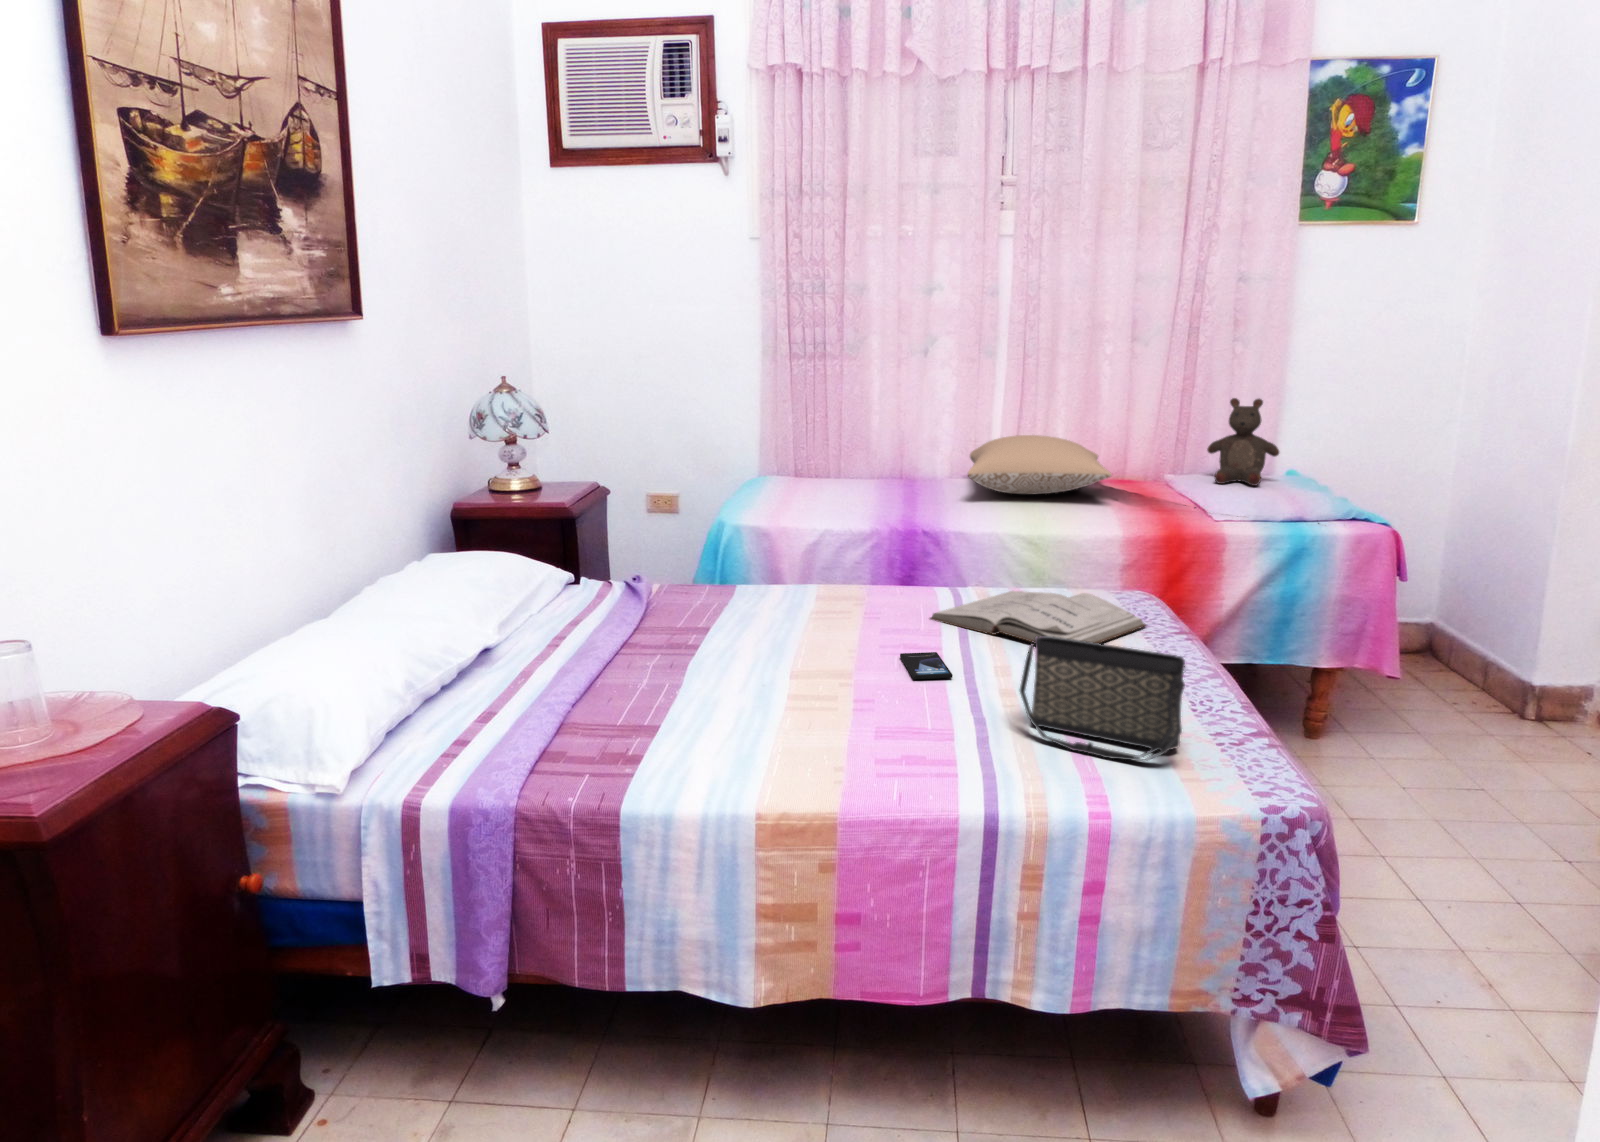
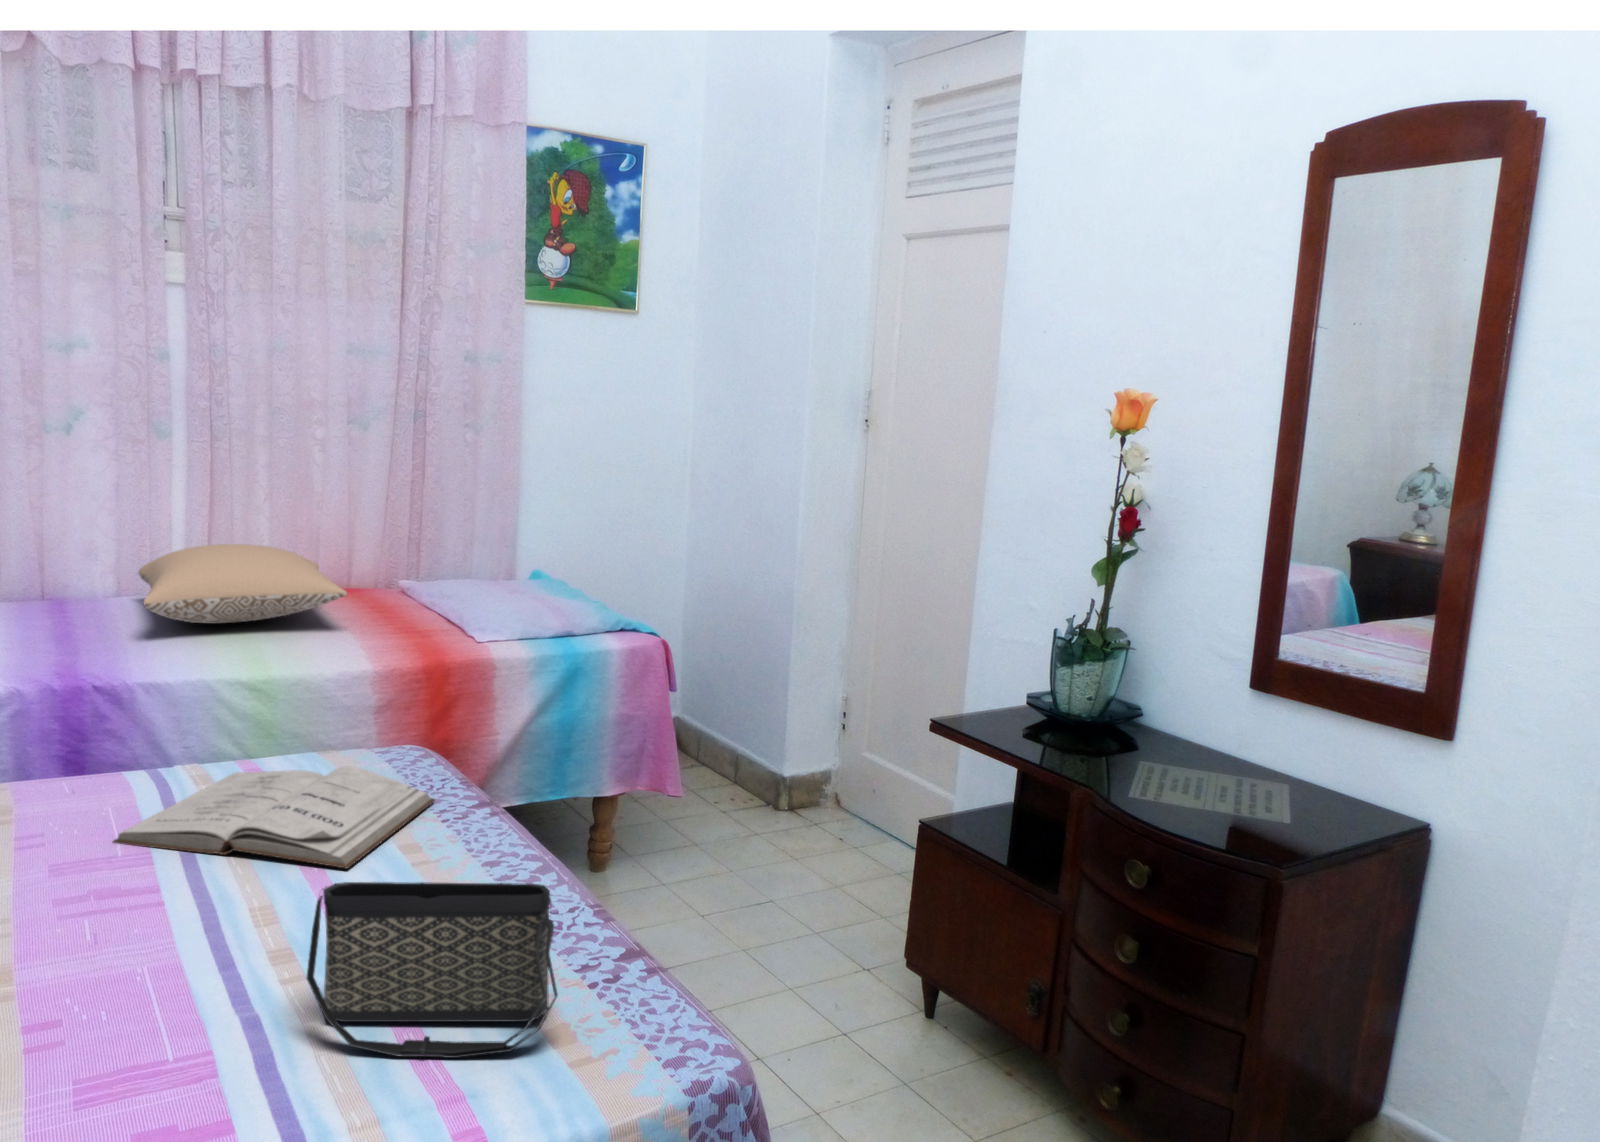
stuffed bear: present [1207,398,1279,486] -> none [451,493,531,593]
smartphone: present [900,652,953,679] -> none [75,909,176,973]

